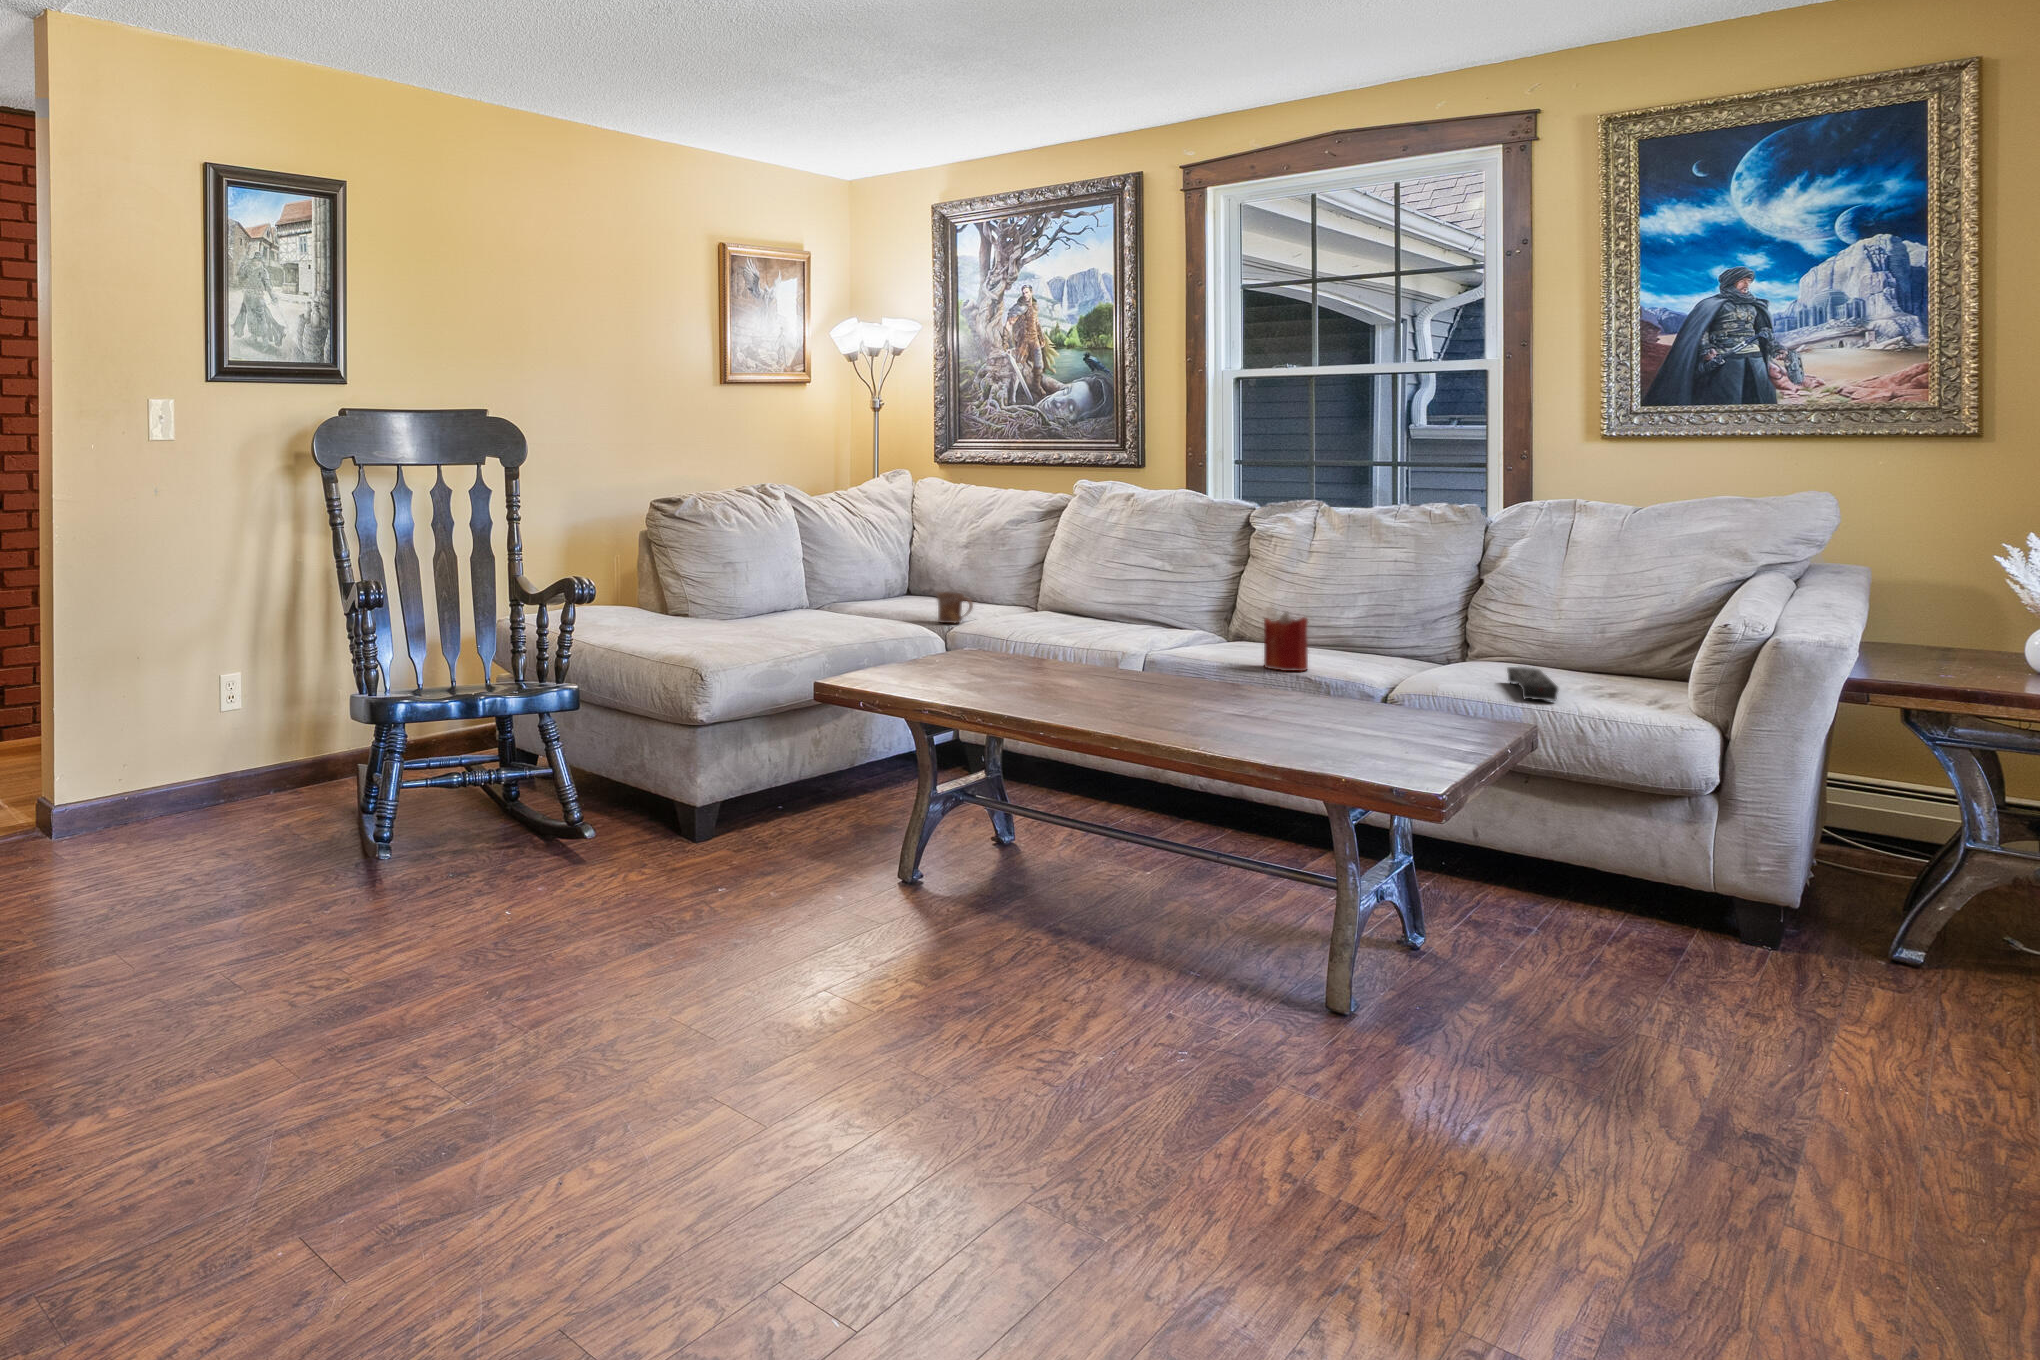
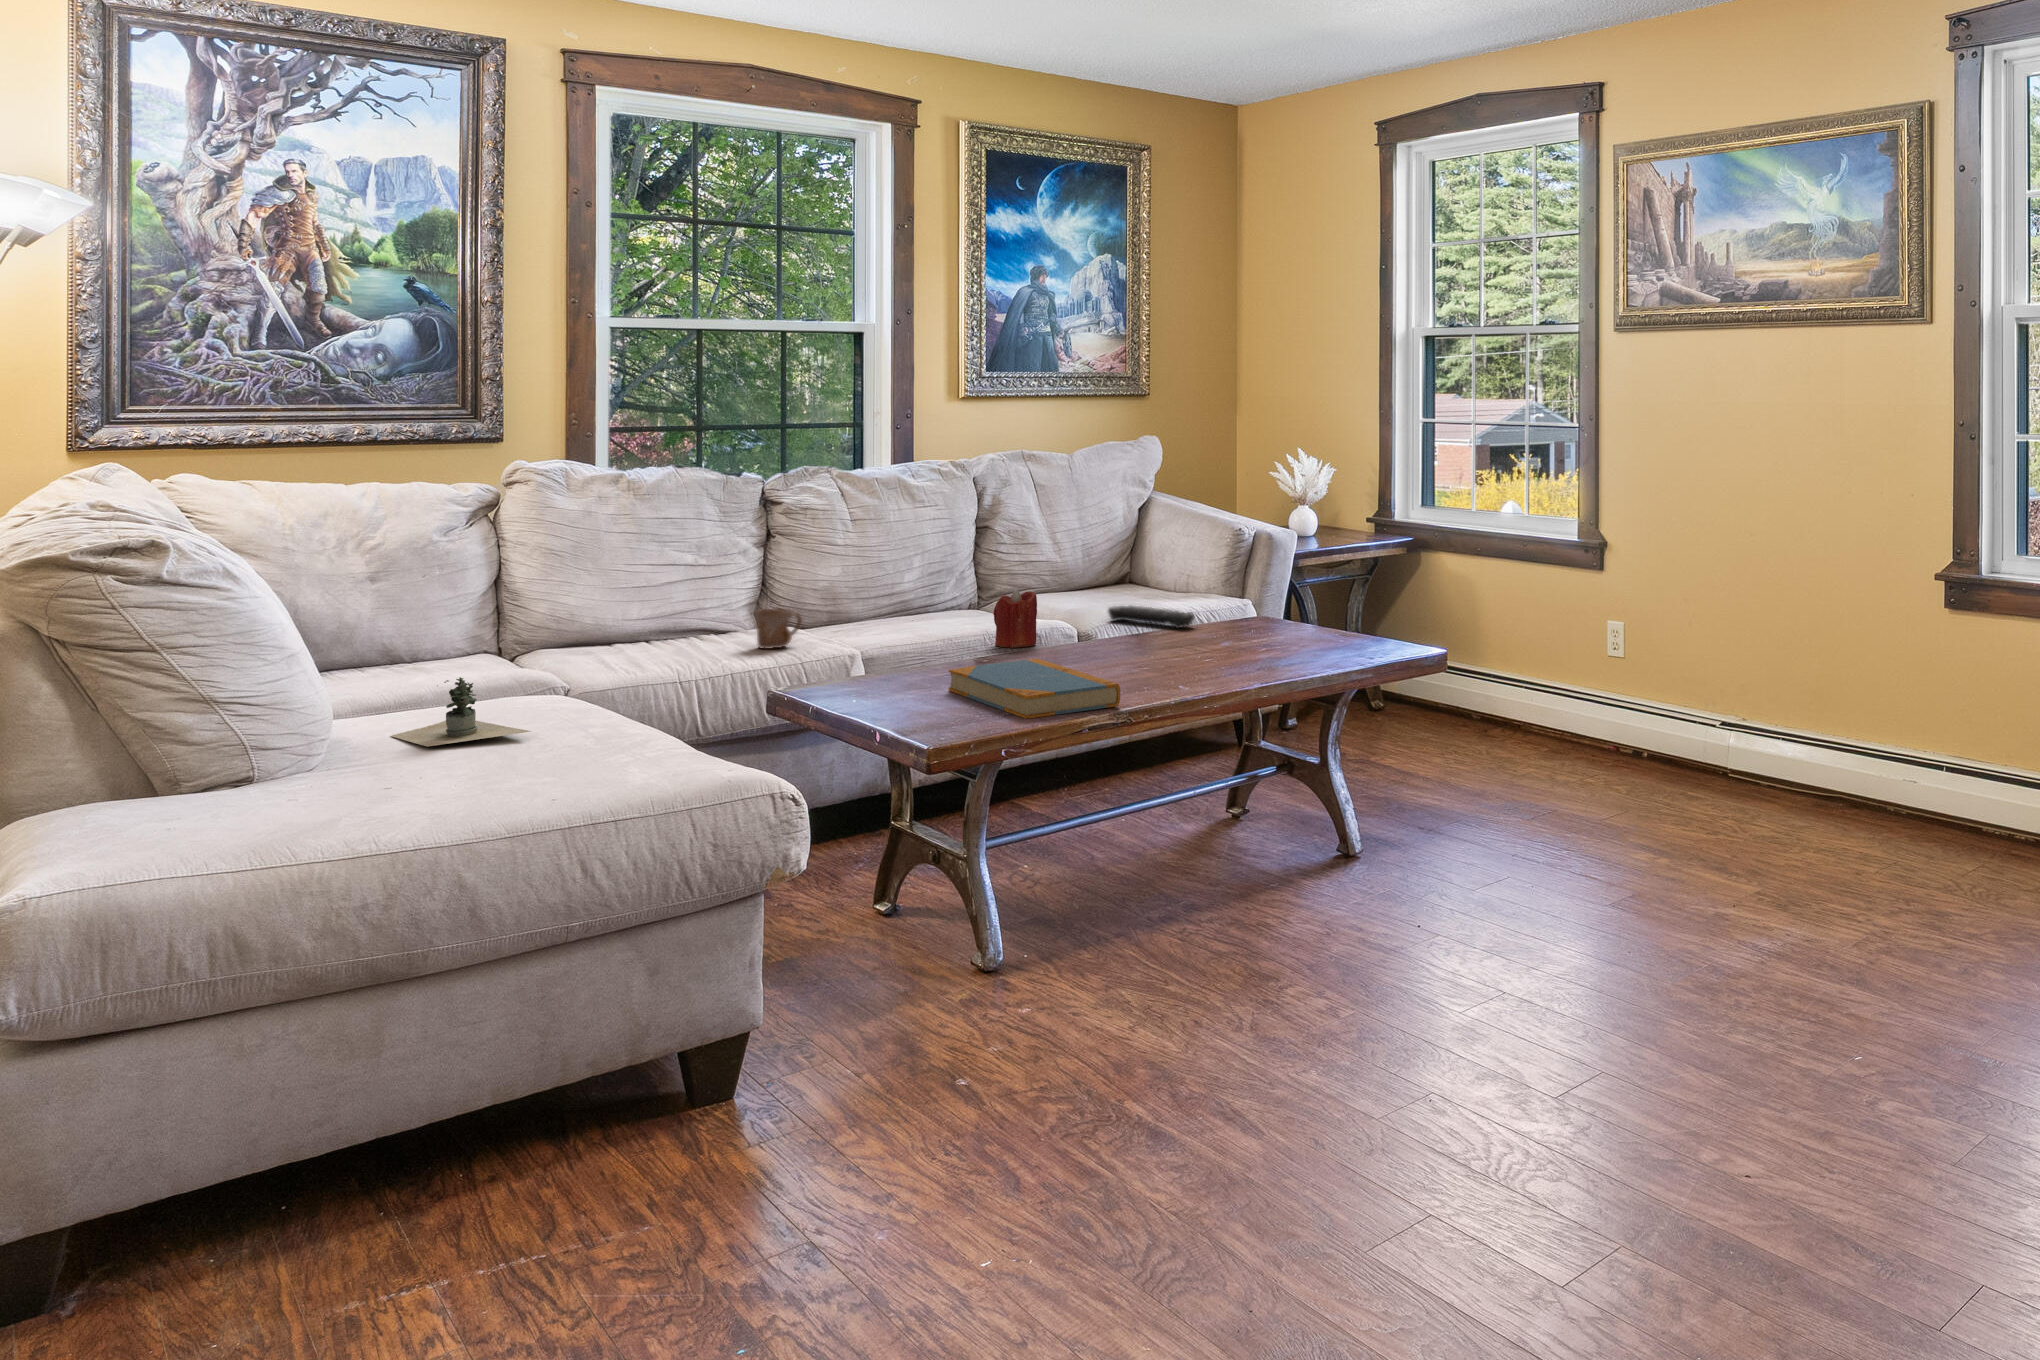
potted plant: none [736,585,828,622] -> present [392,677,531,747]
mug: present [937,592,973,623] -> present [754,608,802,649]
book: none [953,648,1119,695] -> present [948,659,1120,719]

